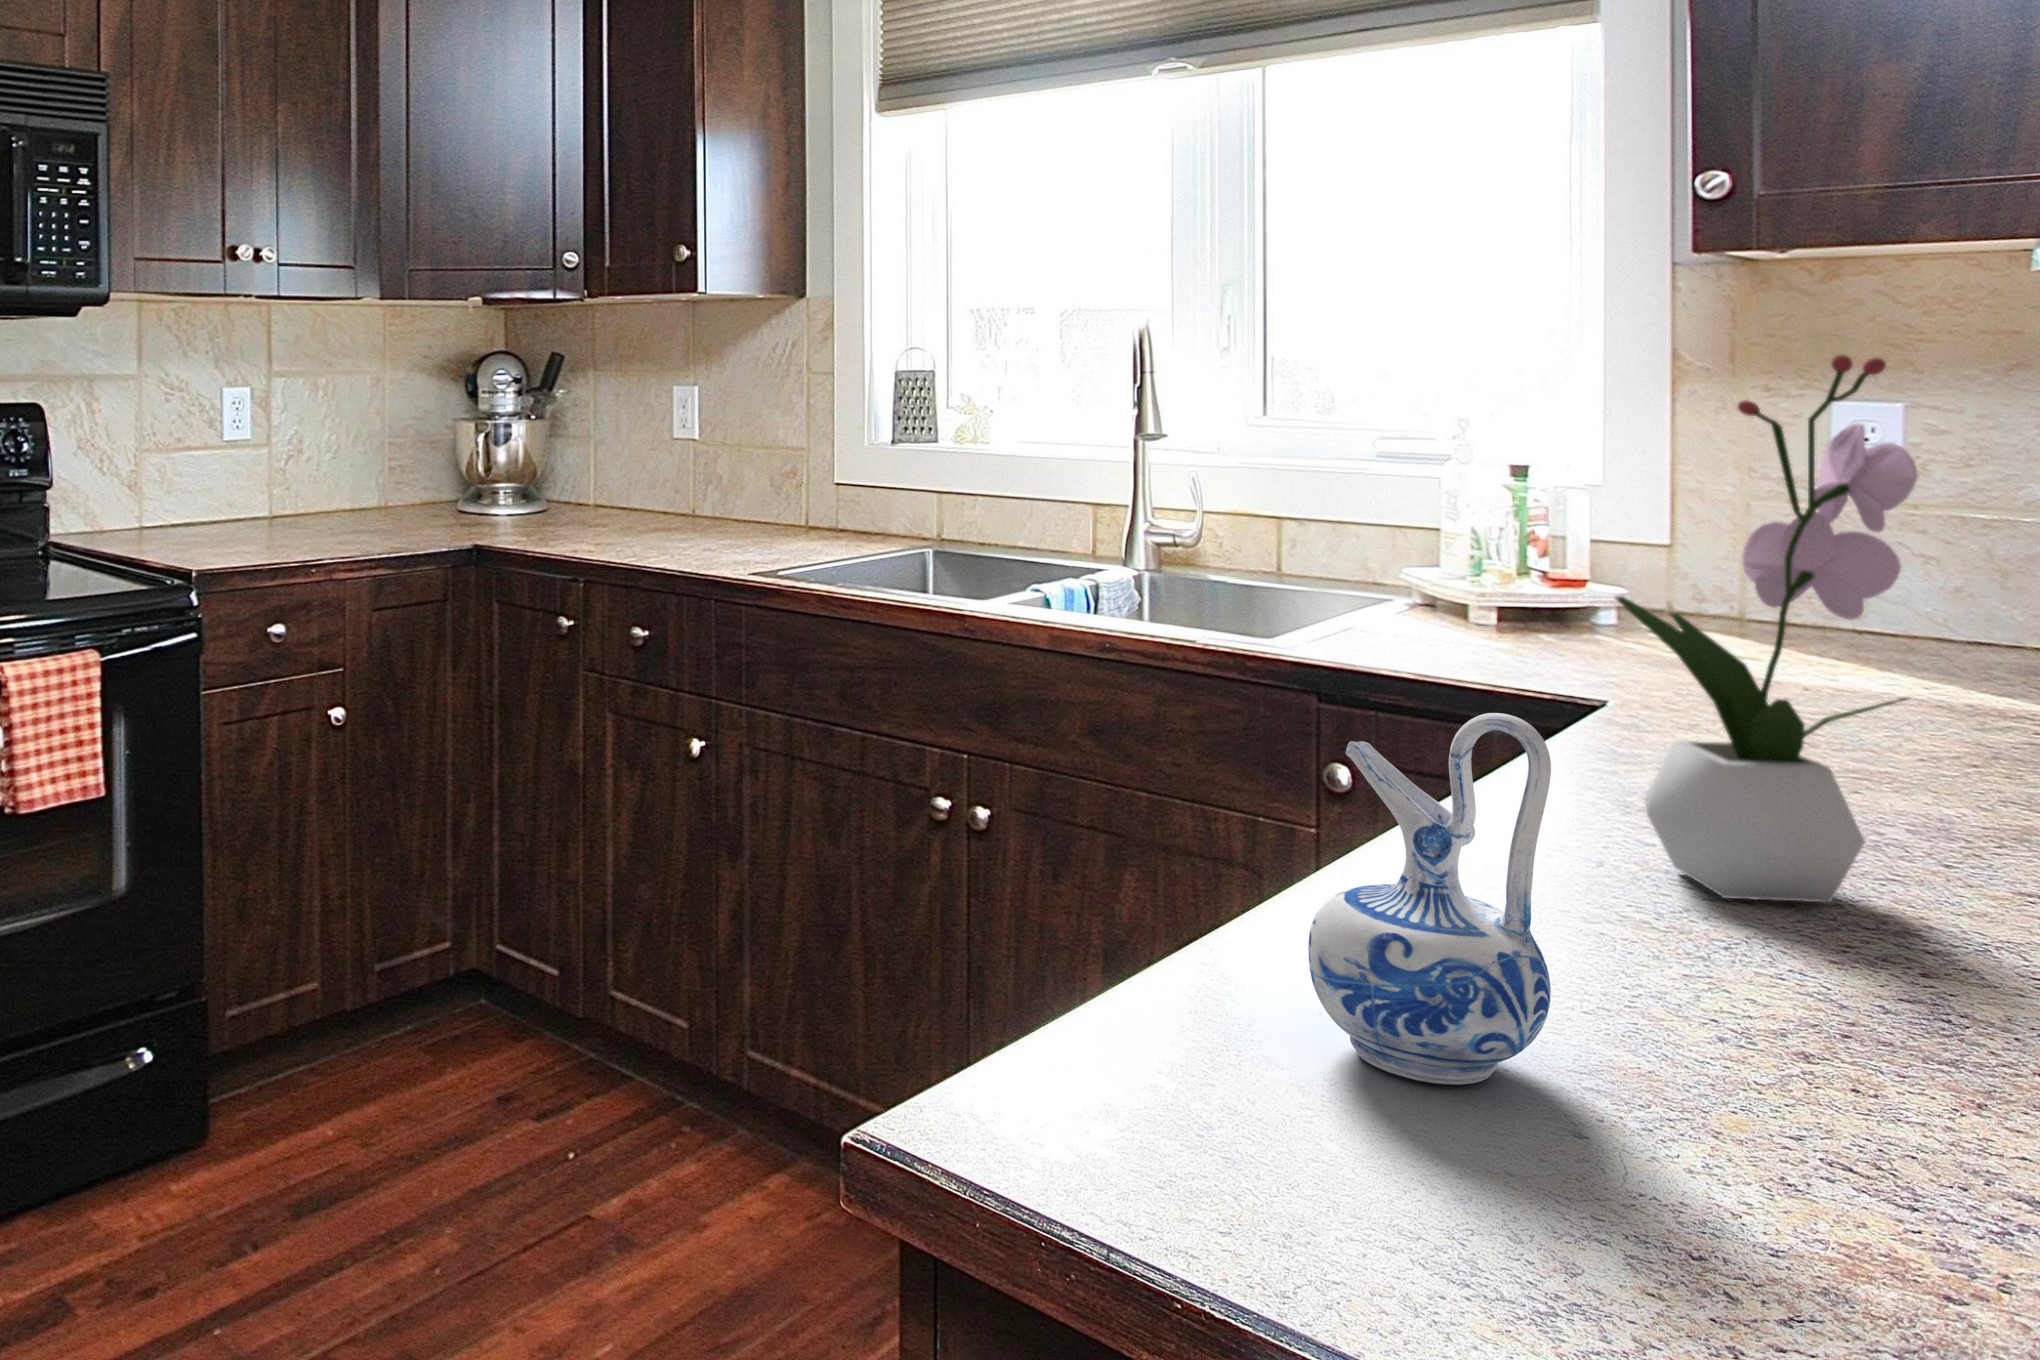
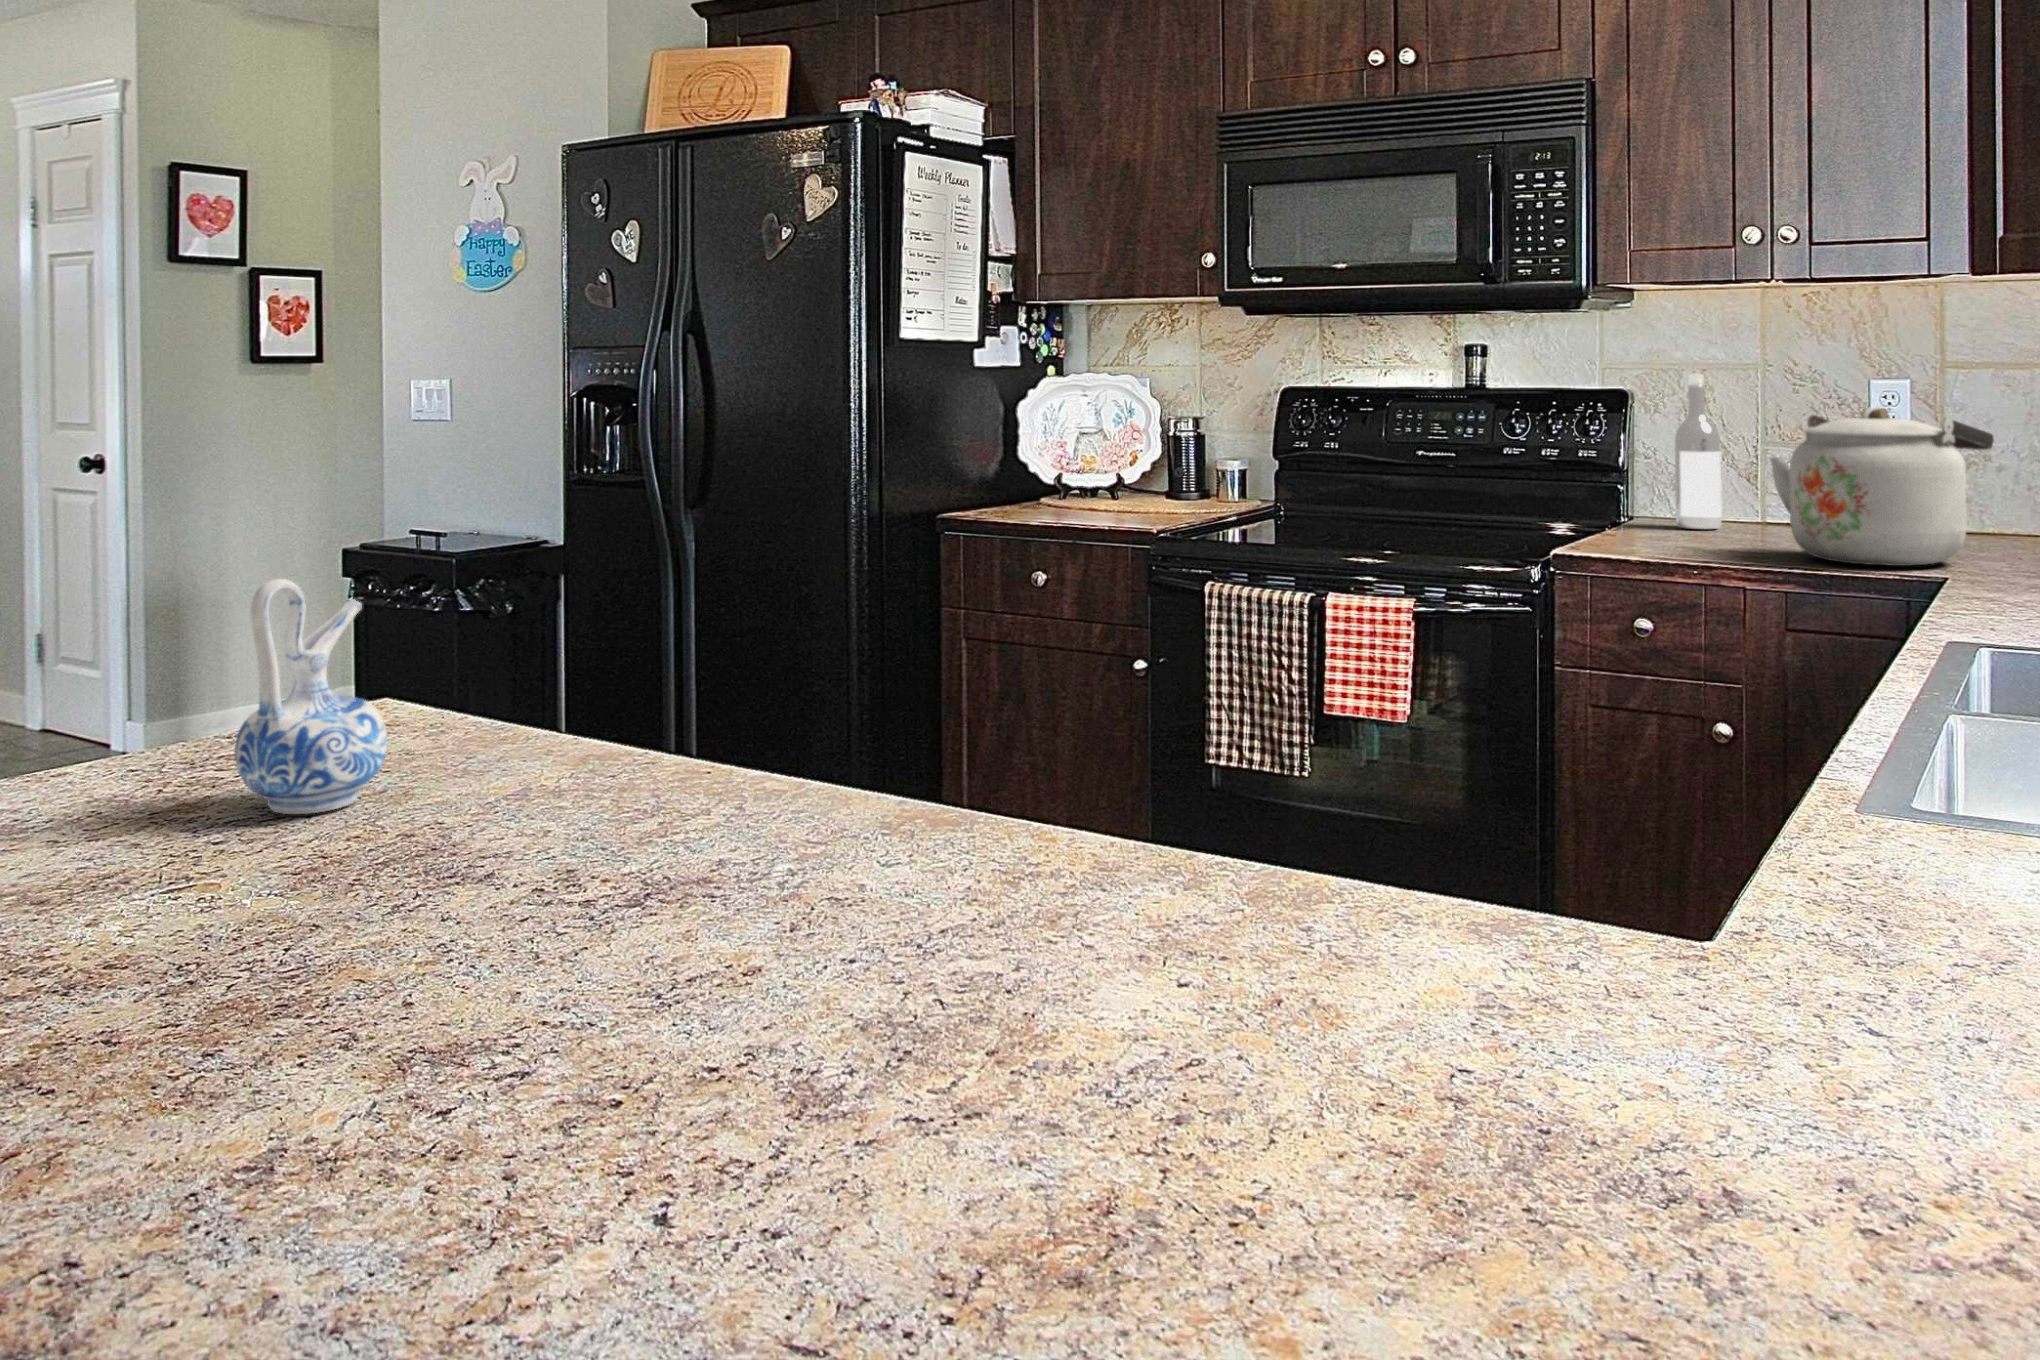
flower arrangement: present [1615,355,1918,902] -> none [552,346,755,934]
wine bottle: none [90,383,135,539] -> present [1675,374,1722,529]
kettle: none [281,406,446,542] -> present [1769,407,1994,566]

